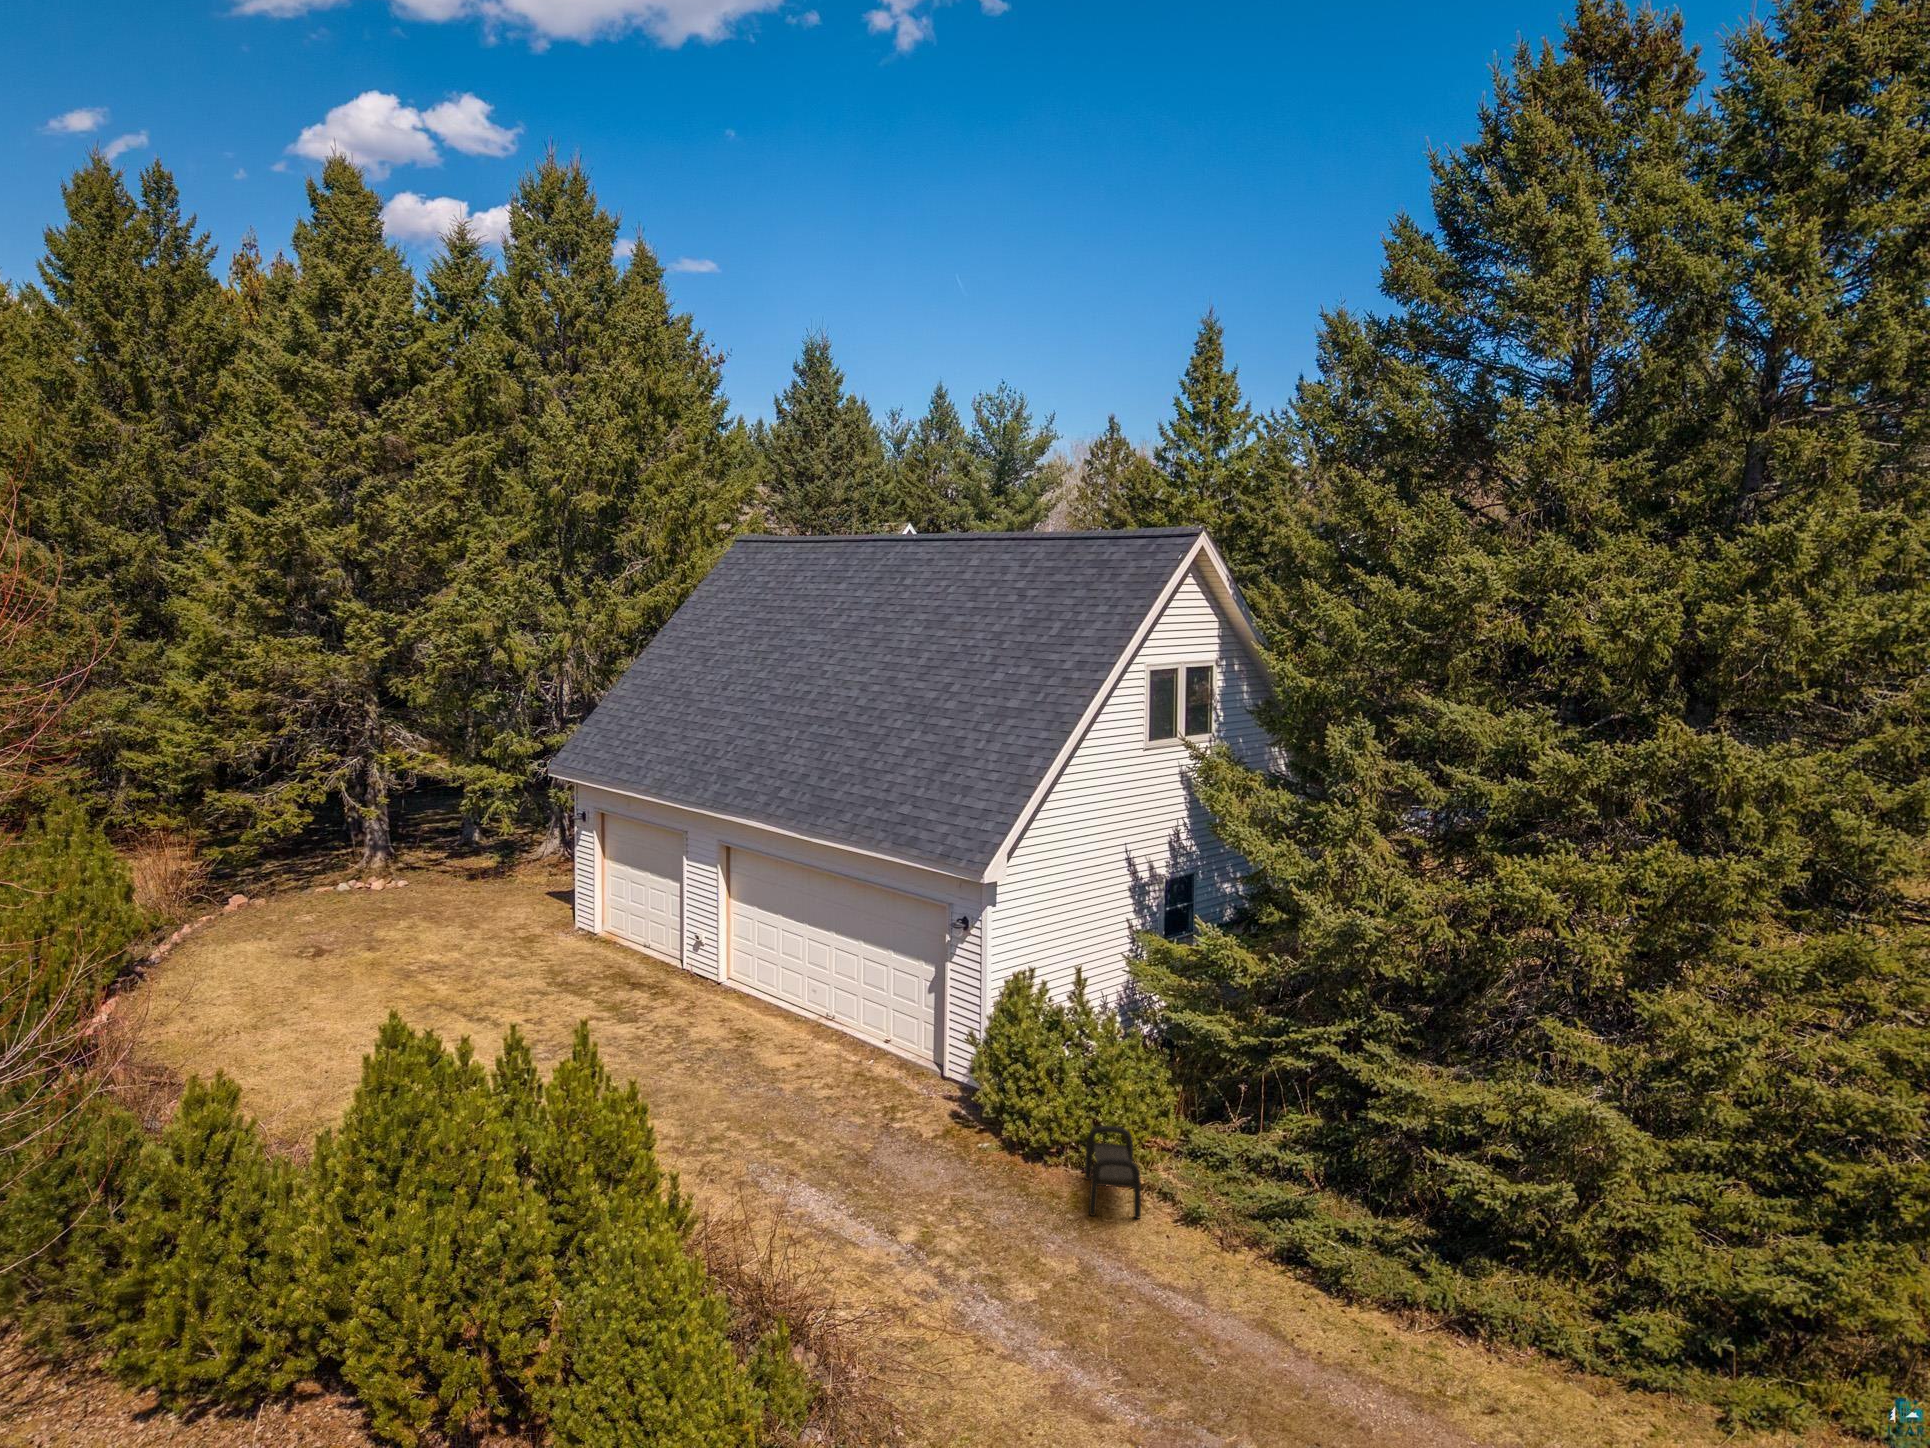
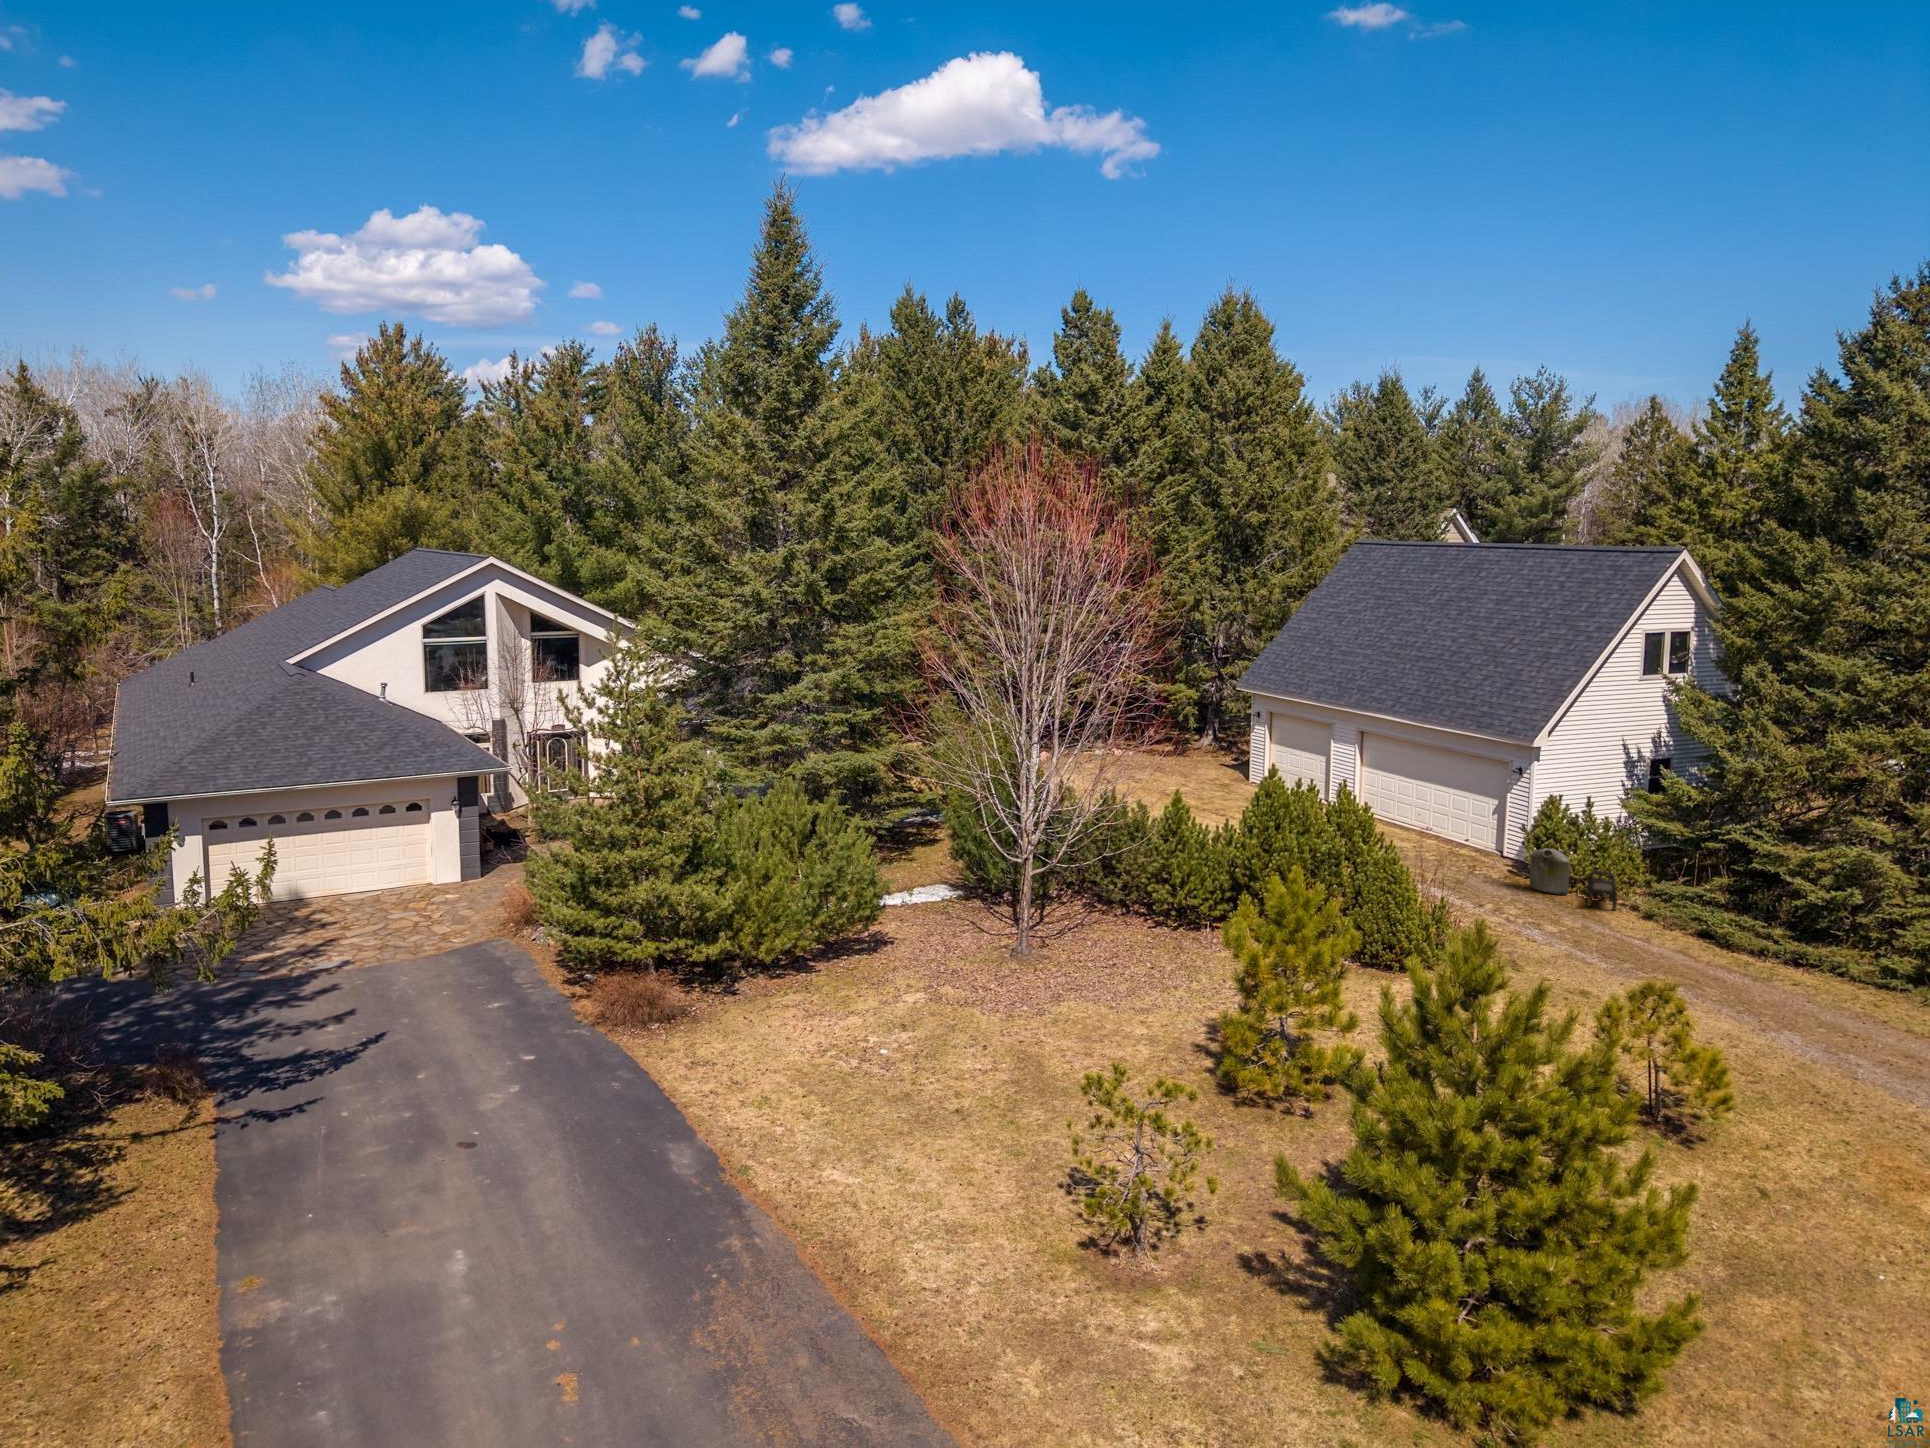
trash can: none [986,1085,1055,1180] -> present [1529,848,1570,895]

